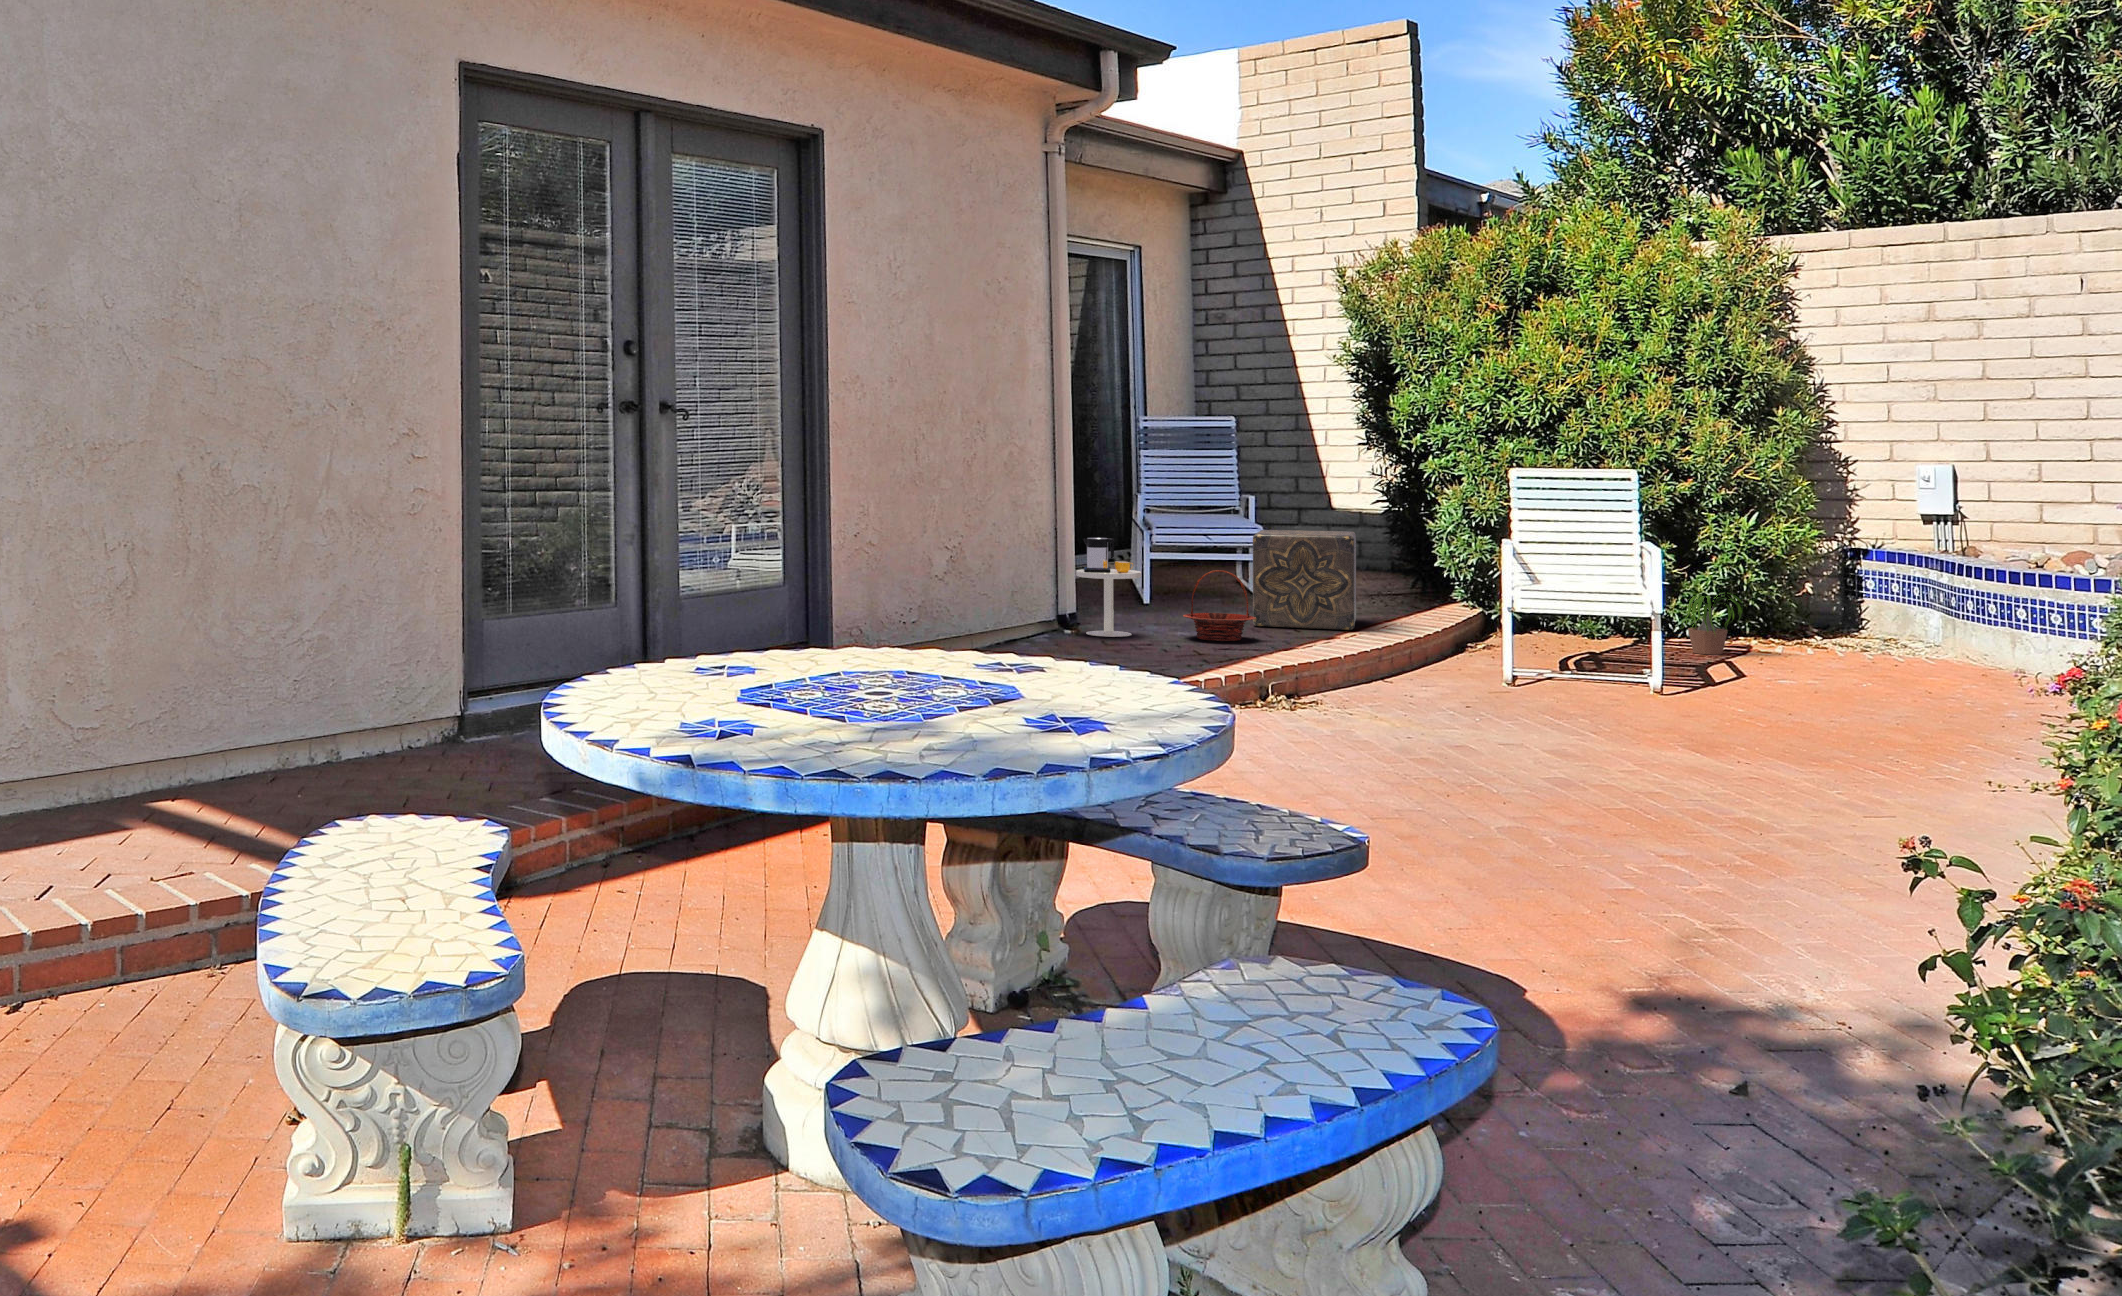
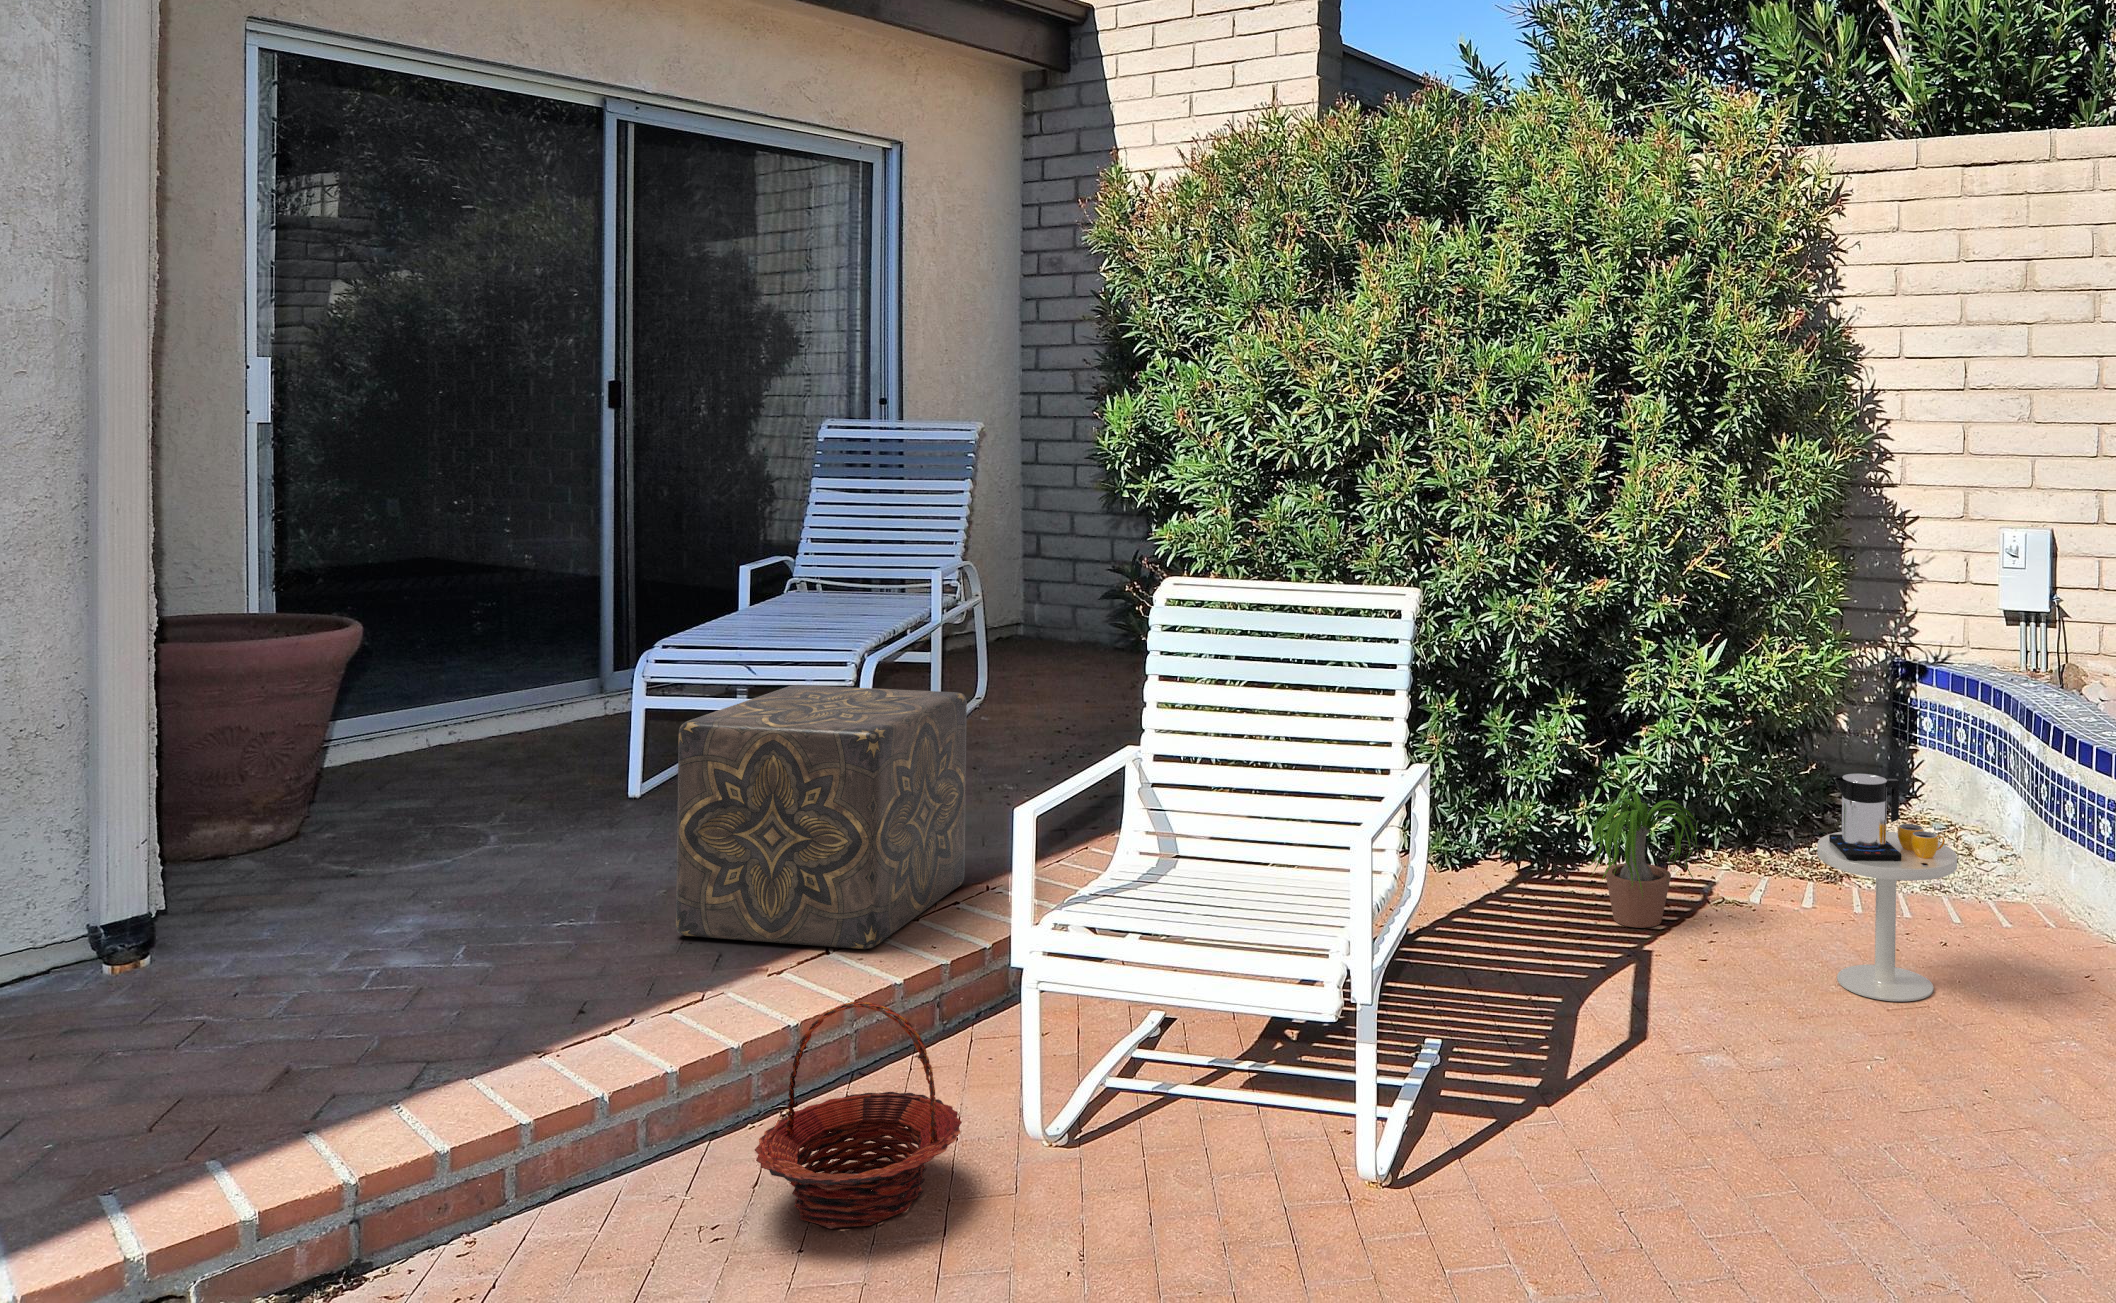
side table: present [1076,538,1141,637] -> present [1817,774,1957,1001]
basket: present [1183,570,1256,641] -> present [755,1001,962,1229]

